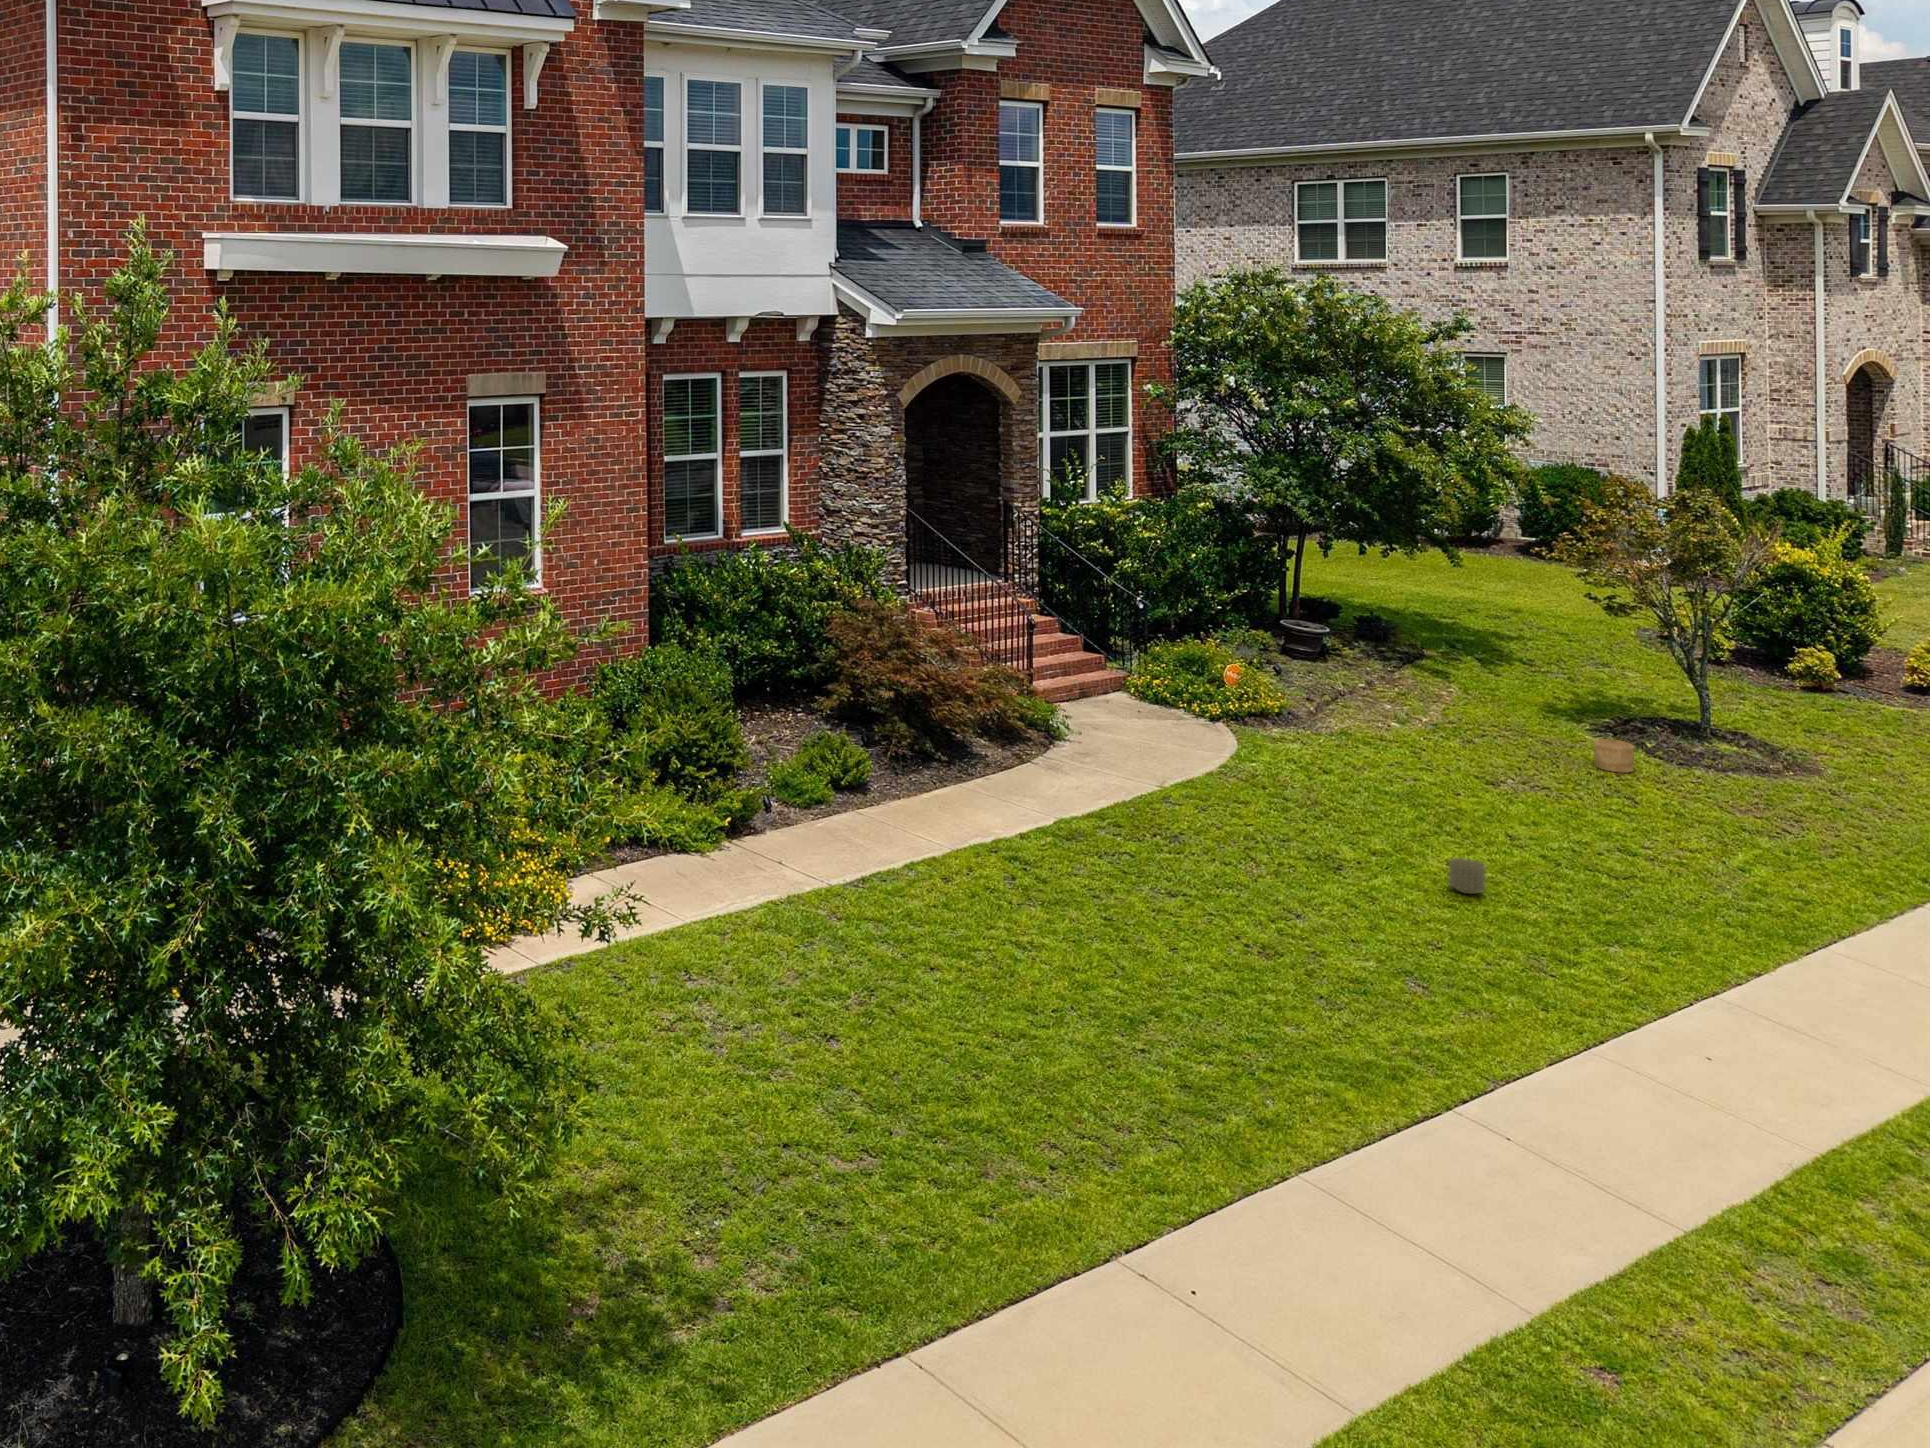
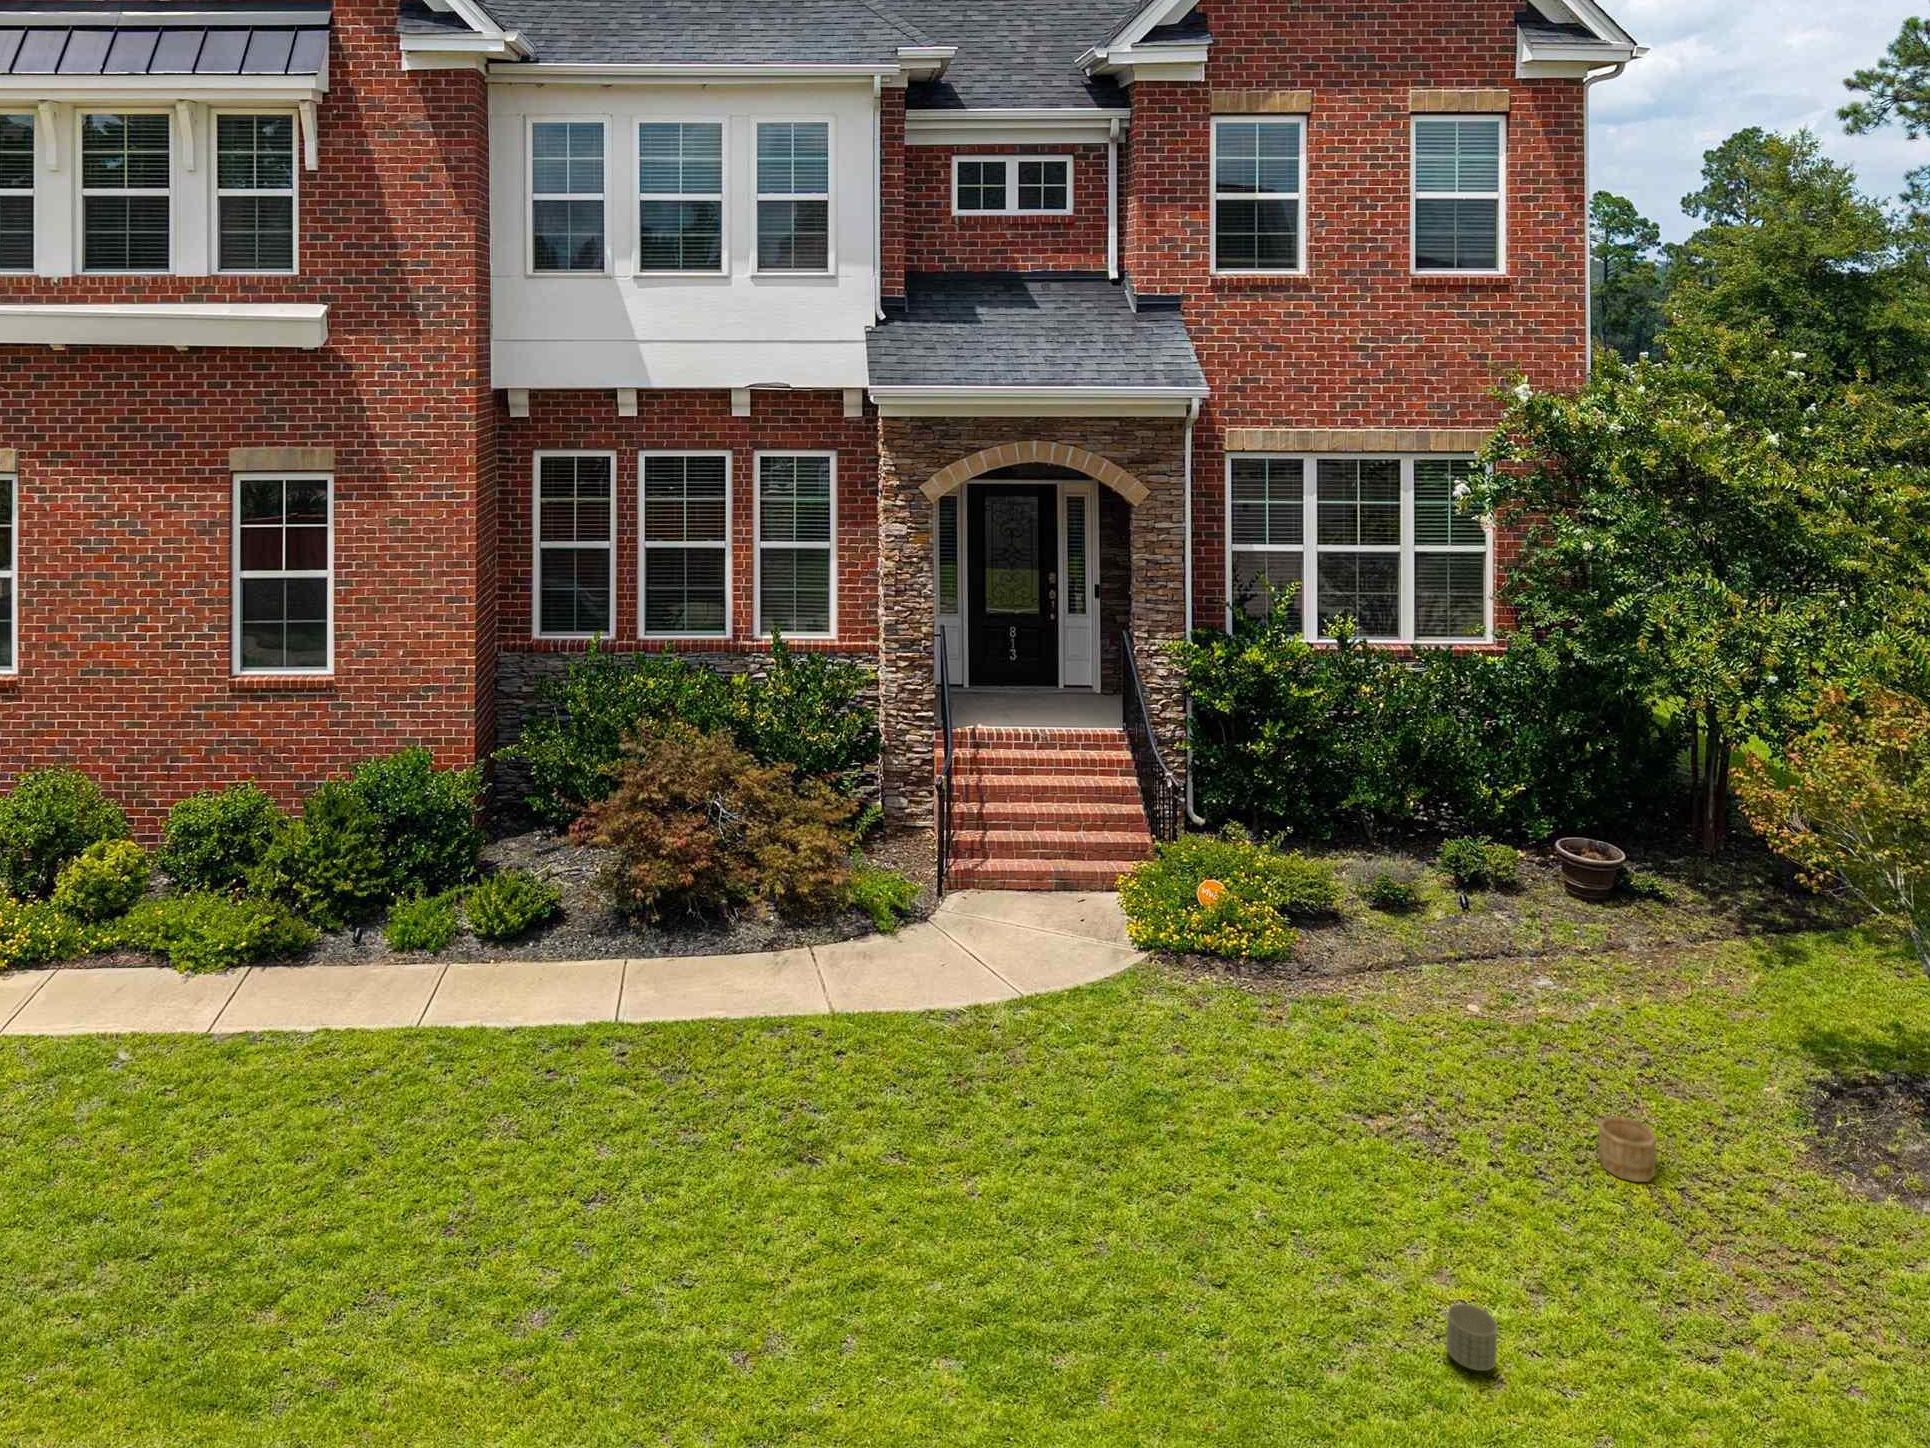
planter: present [1449,858,1485,894] -> present [1446,1304,1497,1371]

